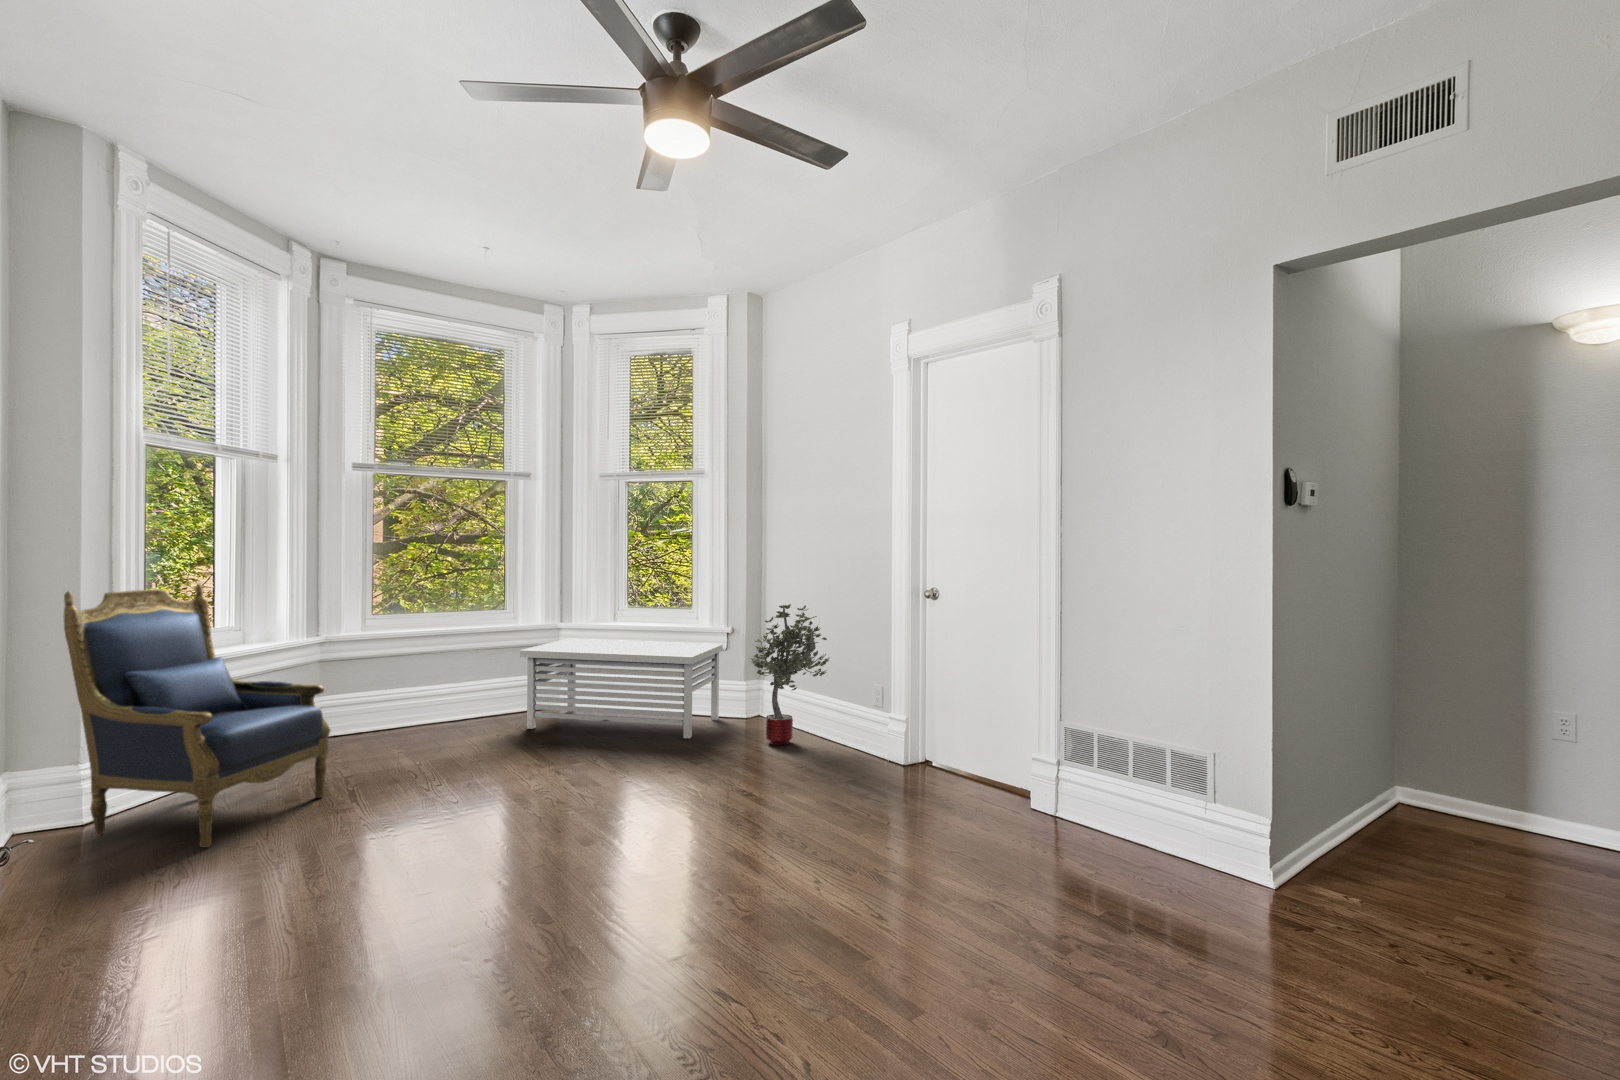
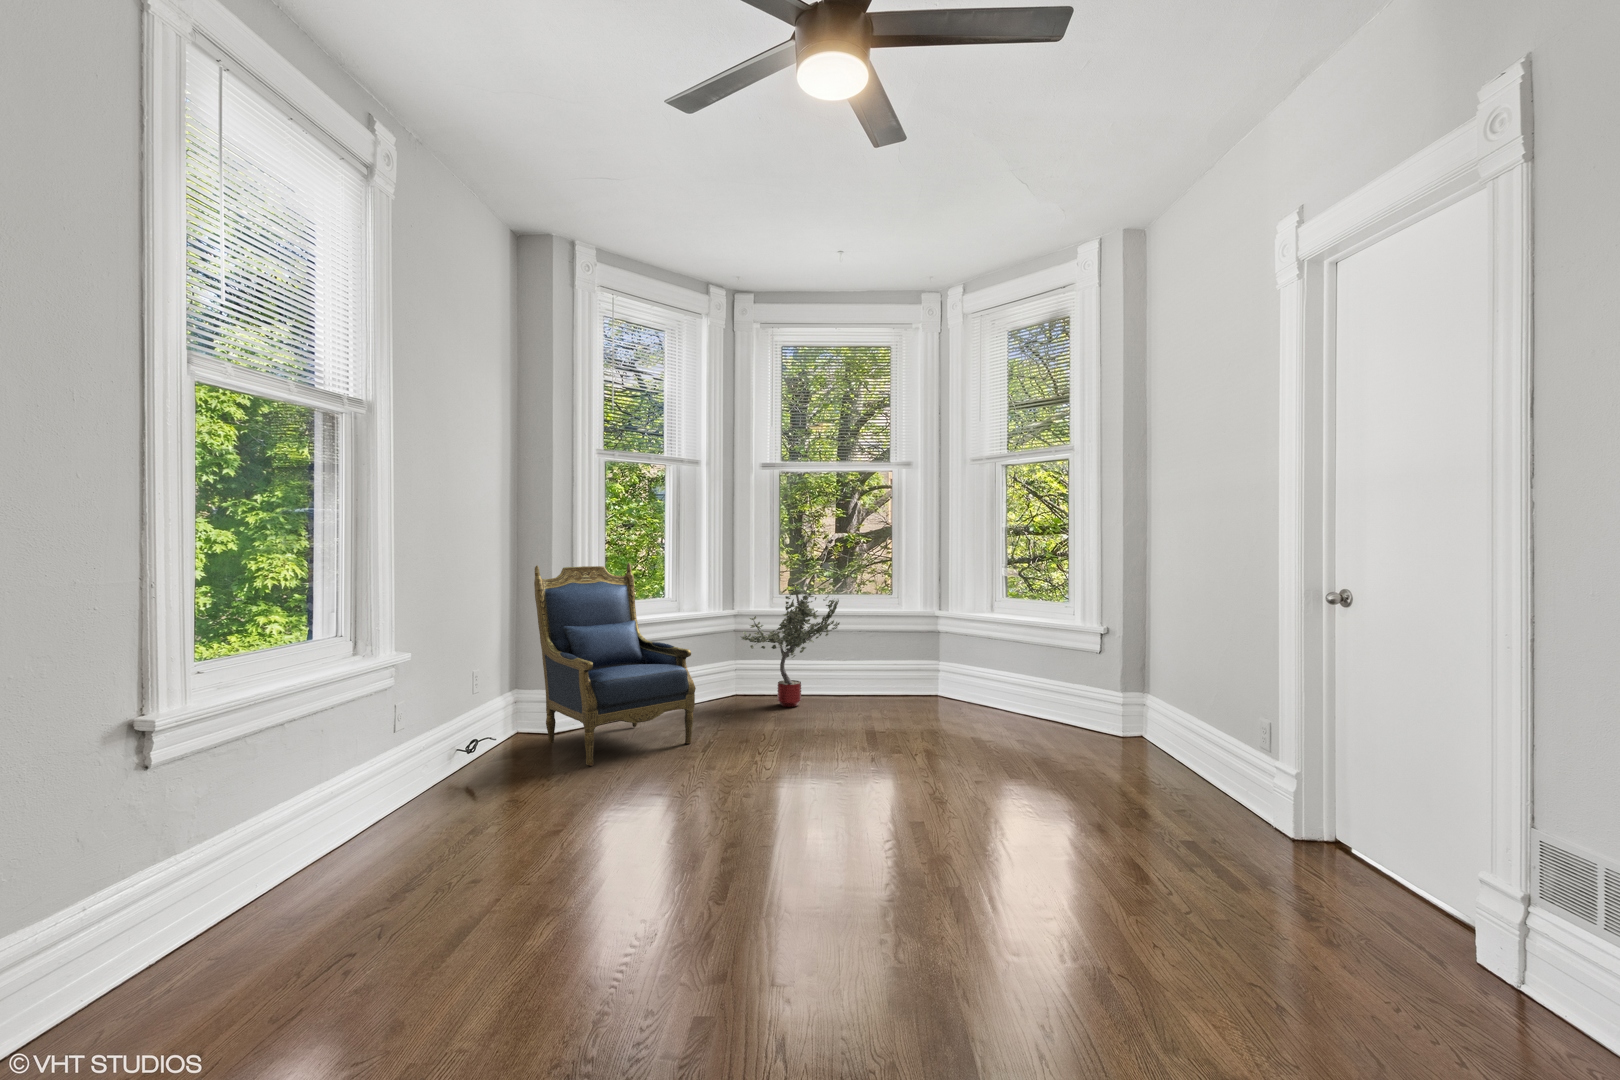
potted tree: present [751,604,829,745] -> present [741,583,840,707]
storage bench: present [520,639,723,738] -> none [885,628,1097,749]

